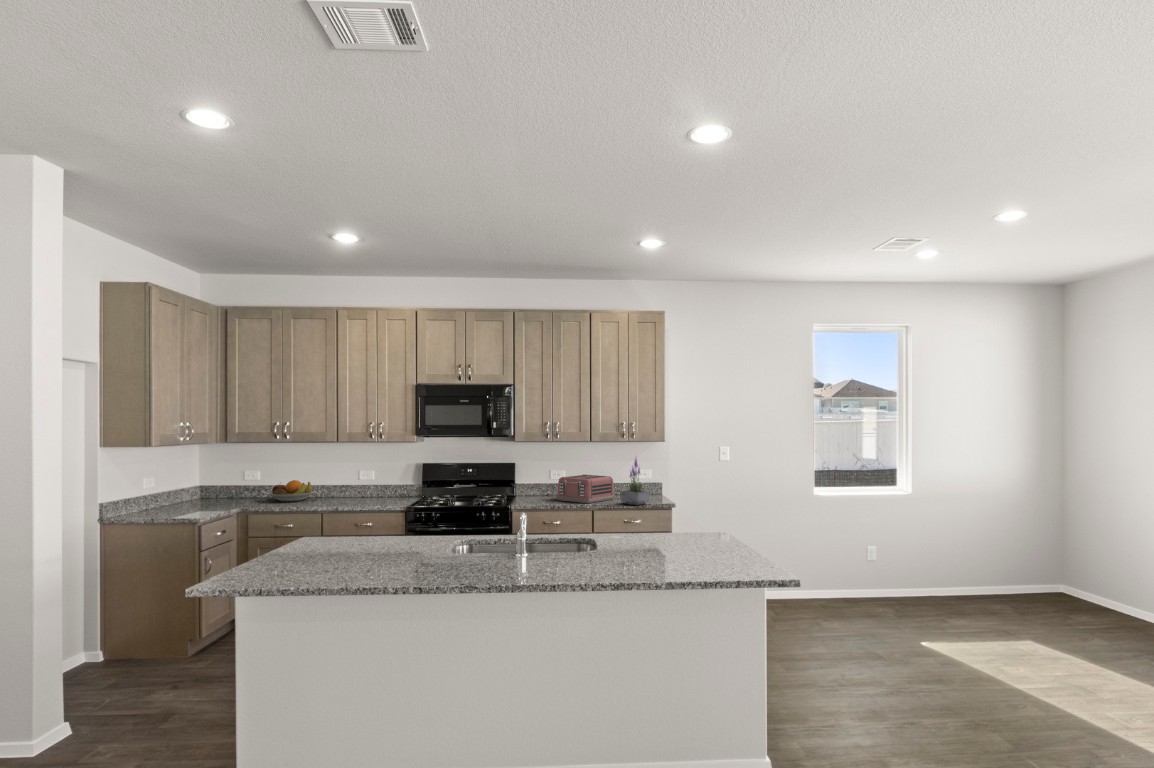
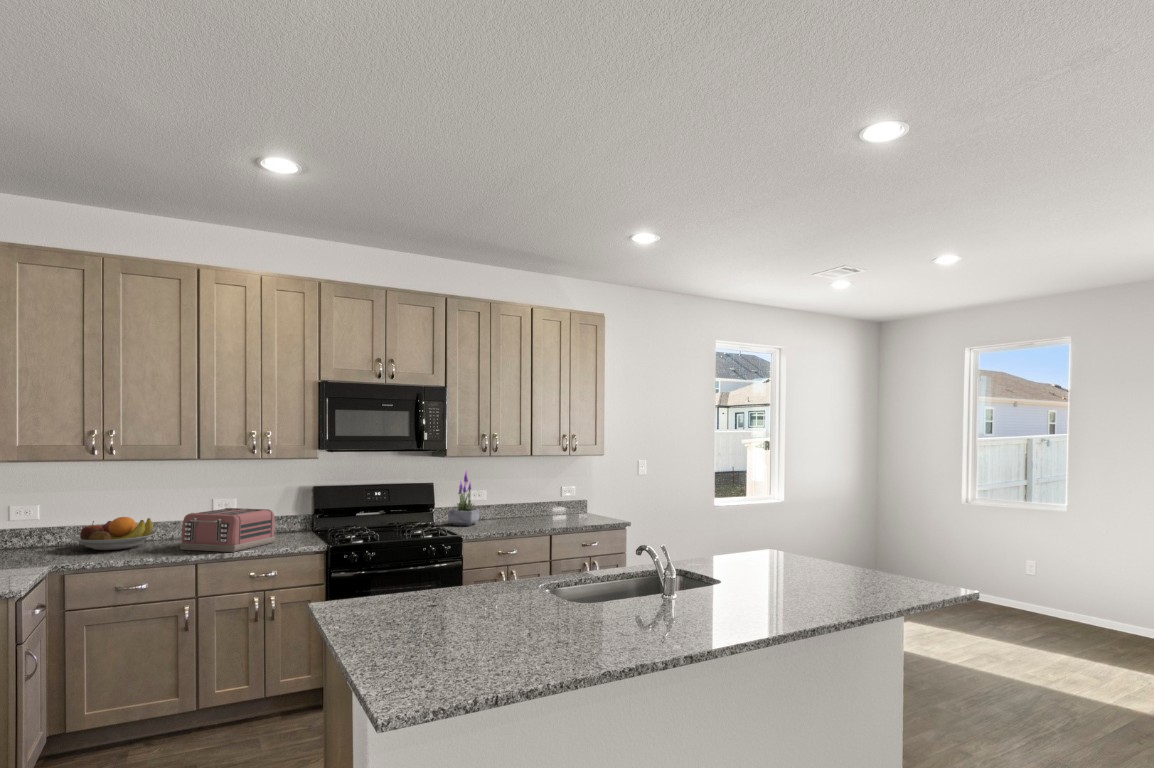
potted plant: present [621,457,649,505] -> present [448,470,479,526]
toaster: present [557,474,614,503] -> present [180,508,275,552]

